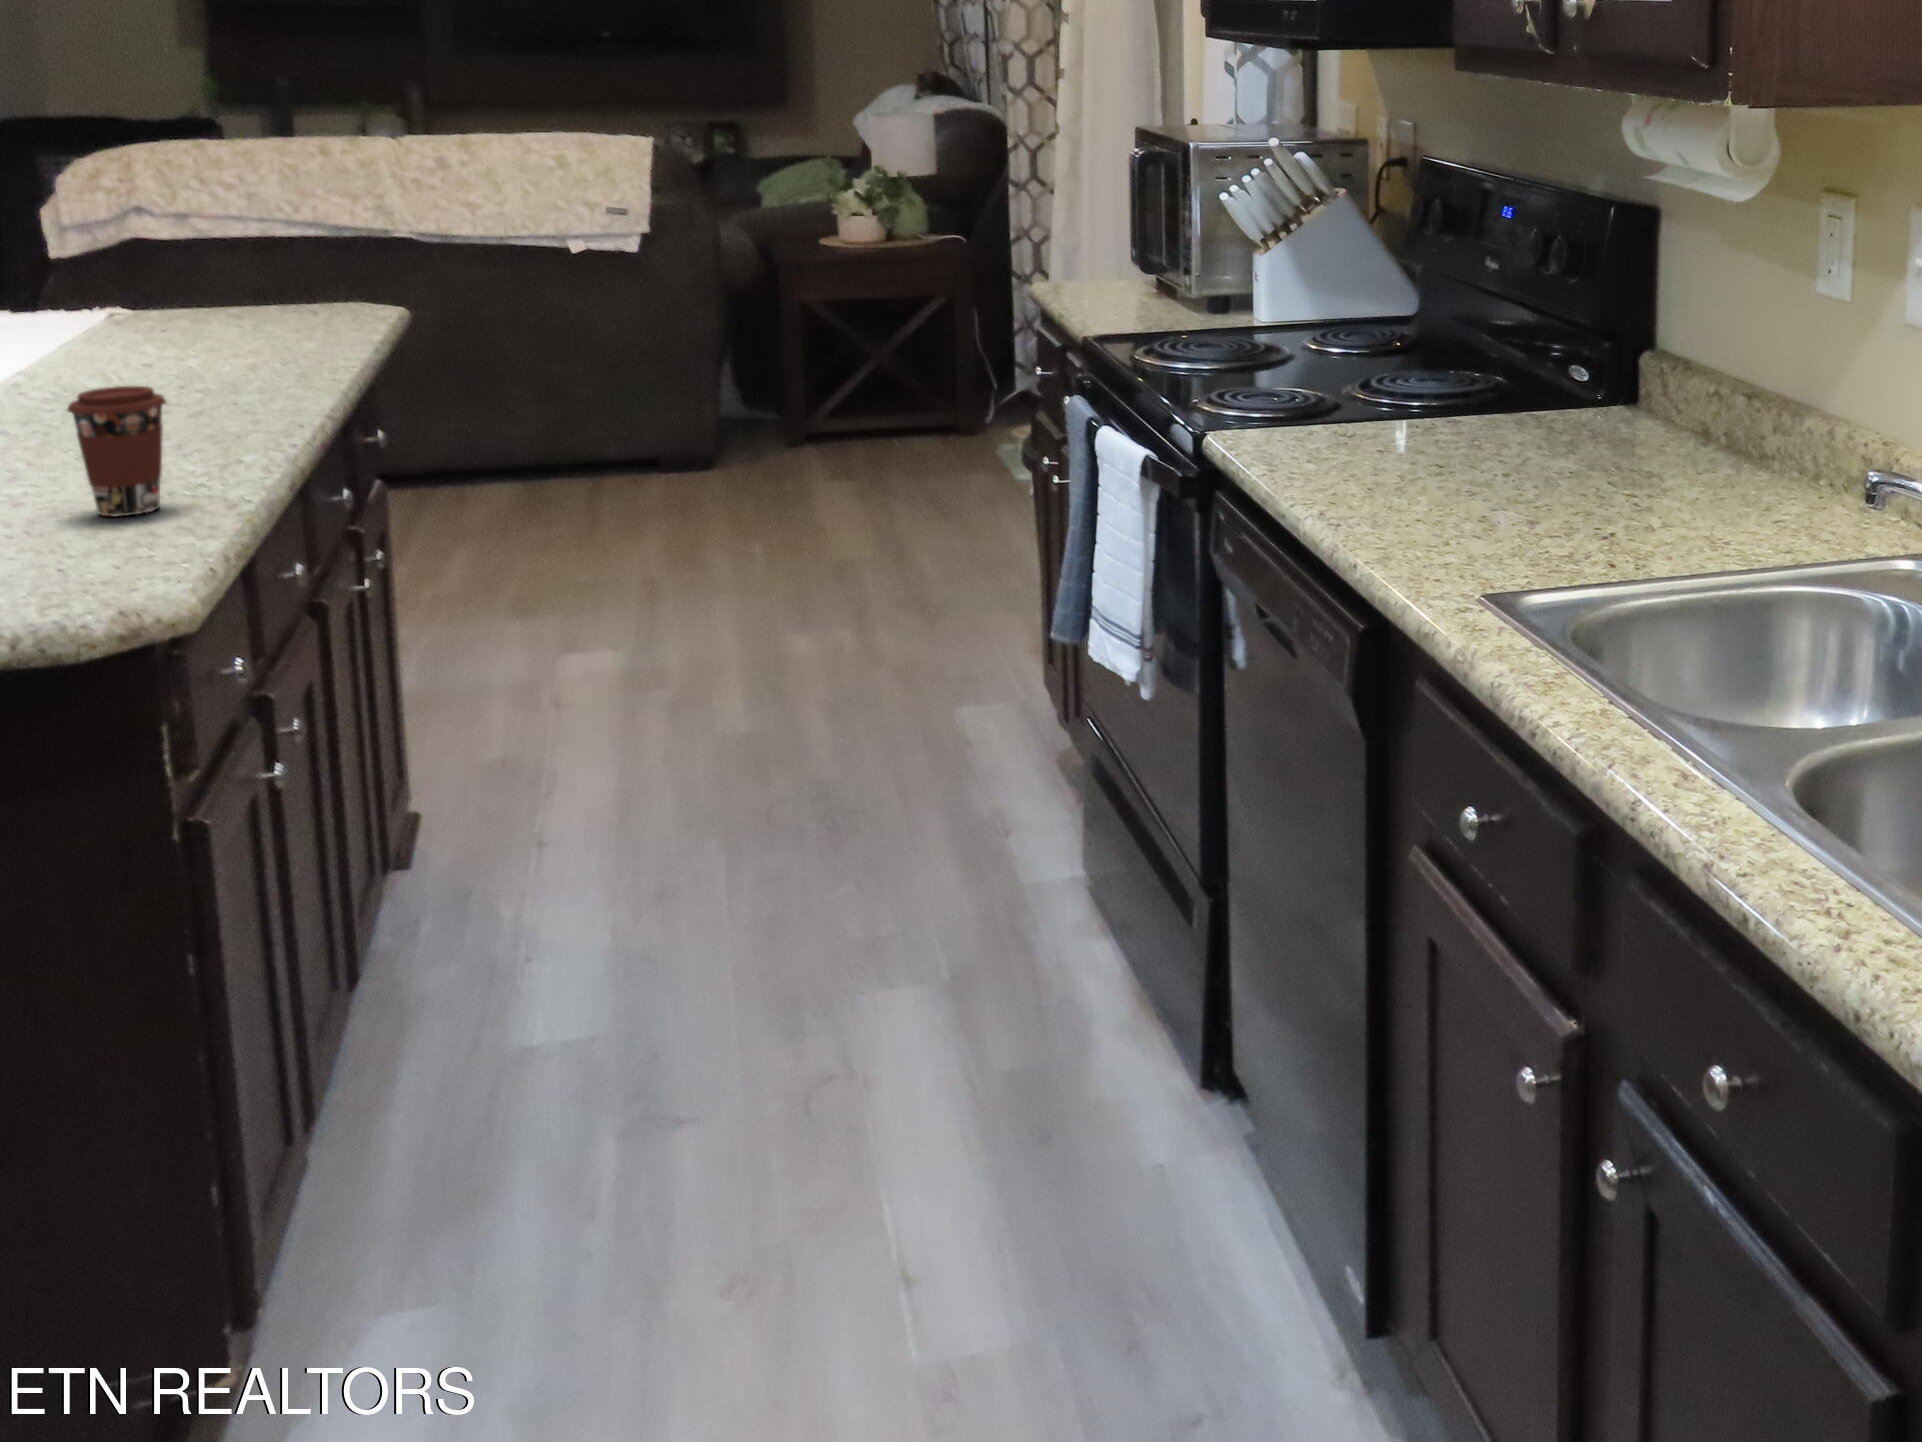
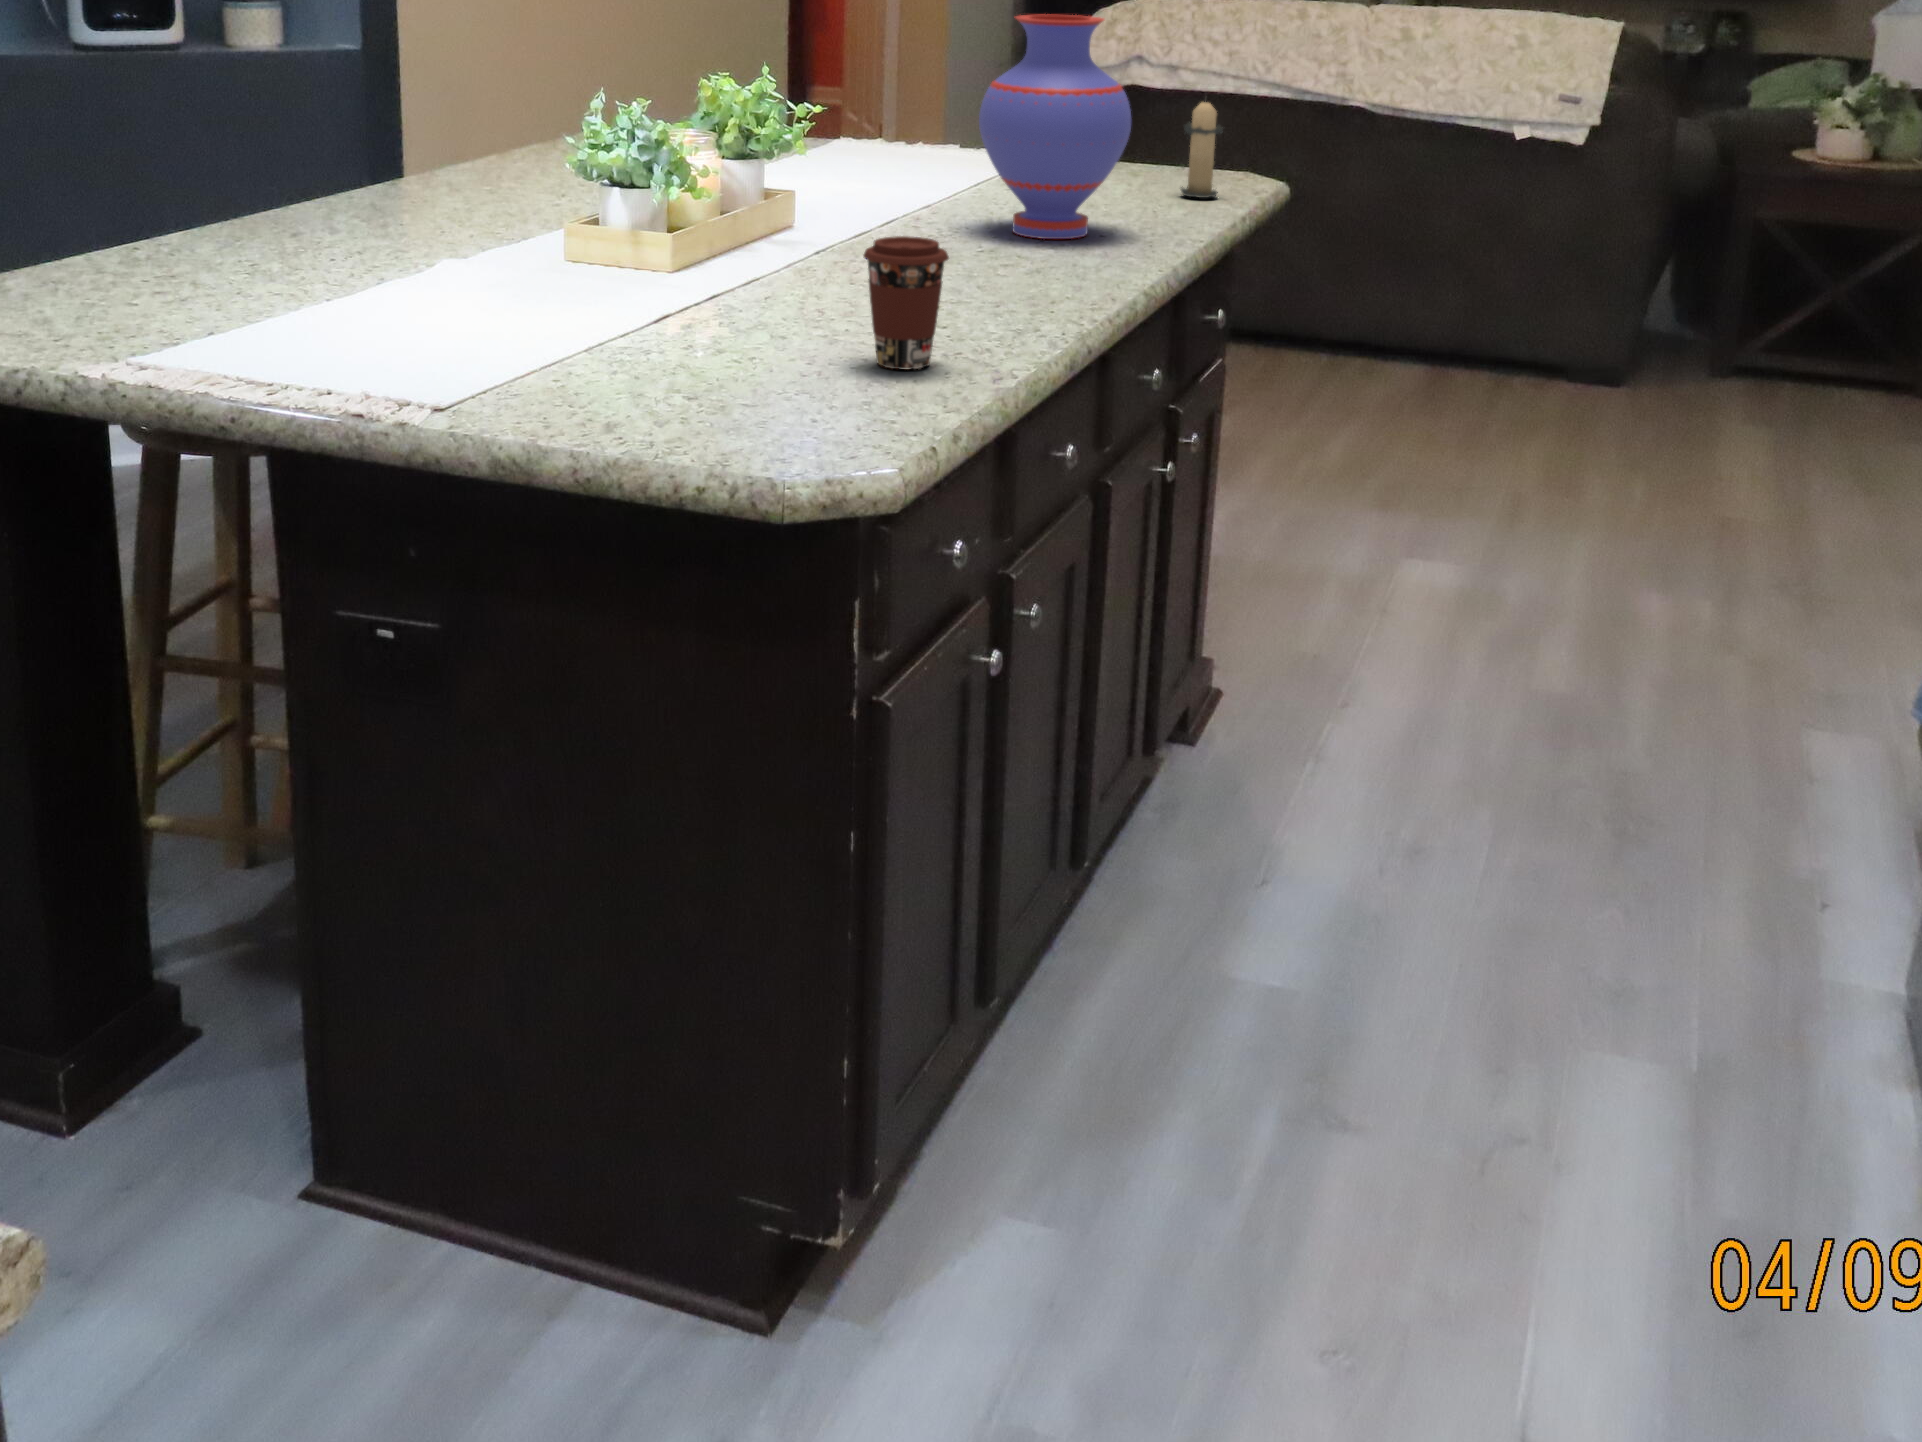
vase: none [84,165,262,388] -> present [979,14,1131,239]
candle: none [290,232,349,333] -> present [1181,102,1223,198]

